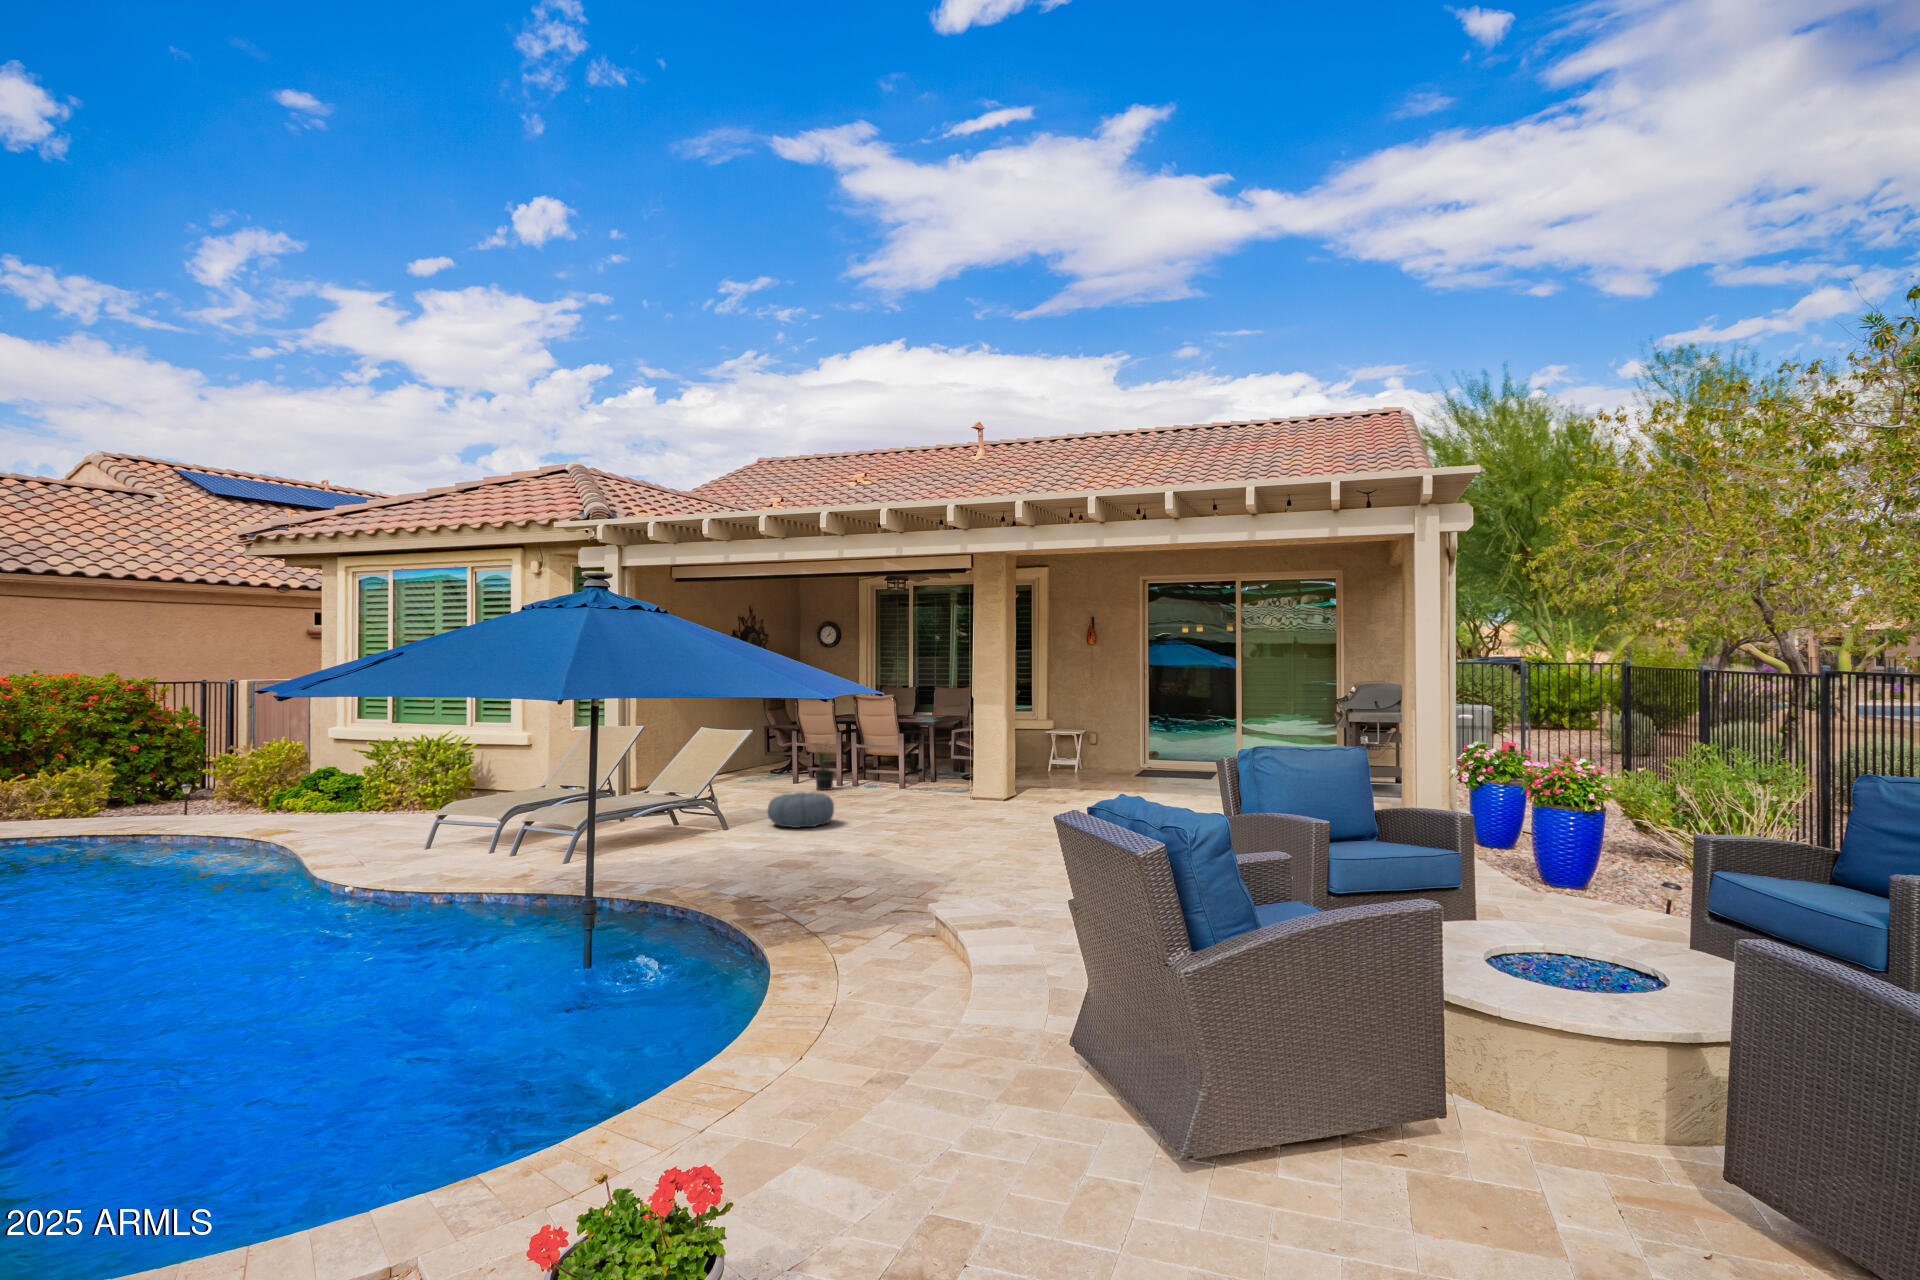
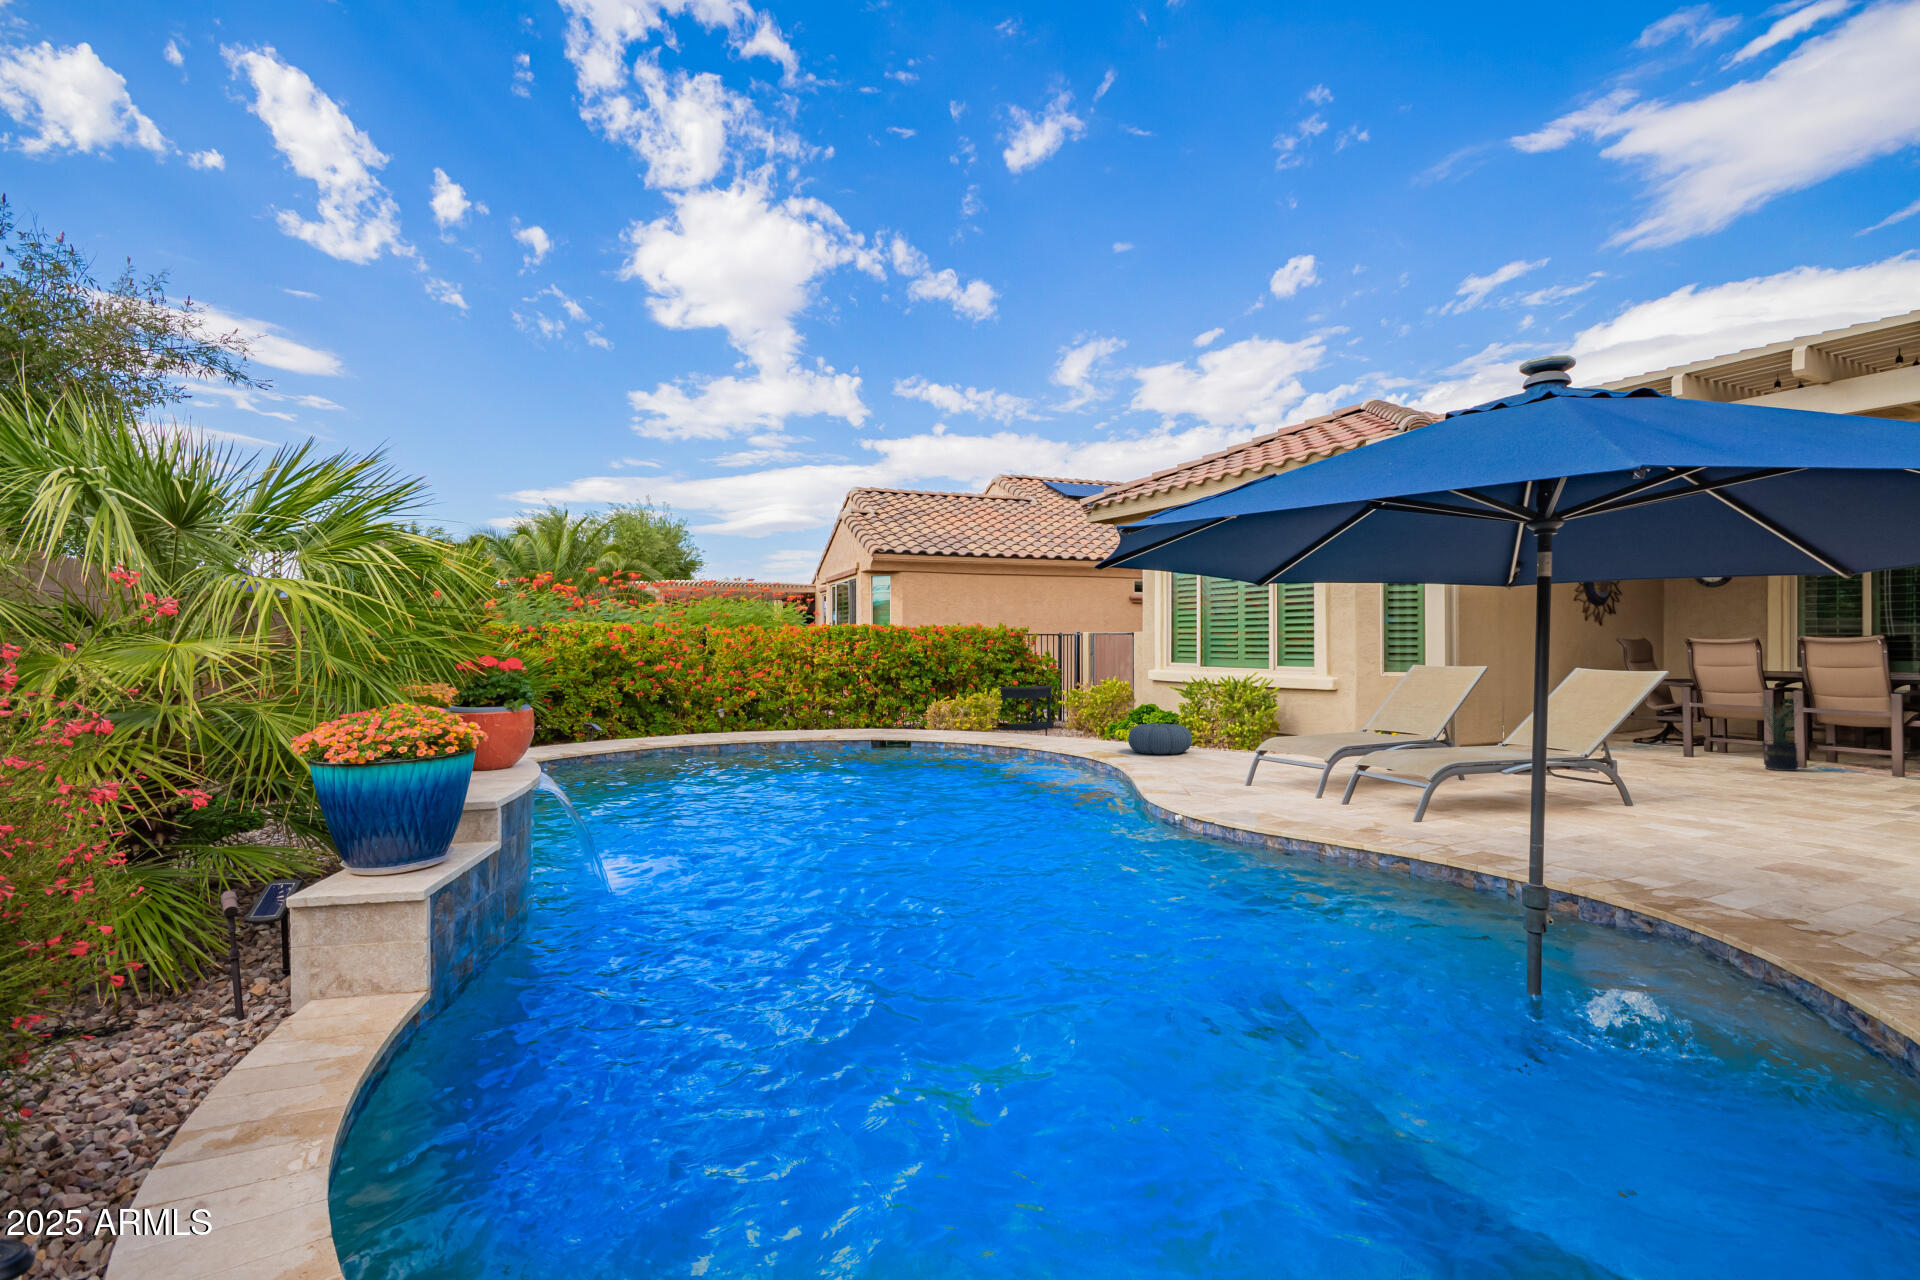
side table: none [107,751,195,810] -> present [998,686,1054,730]
pouf: present [767,792,834,828] -> present [1128,724,1192,754]

